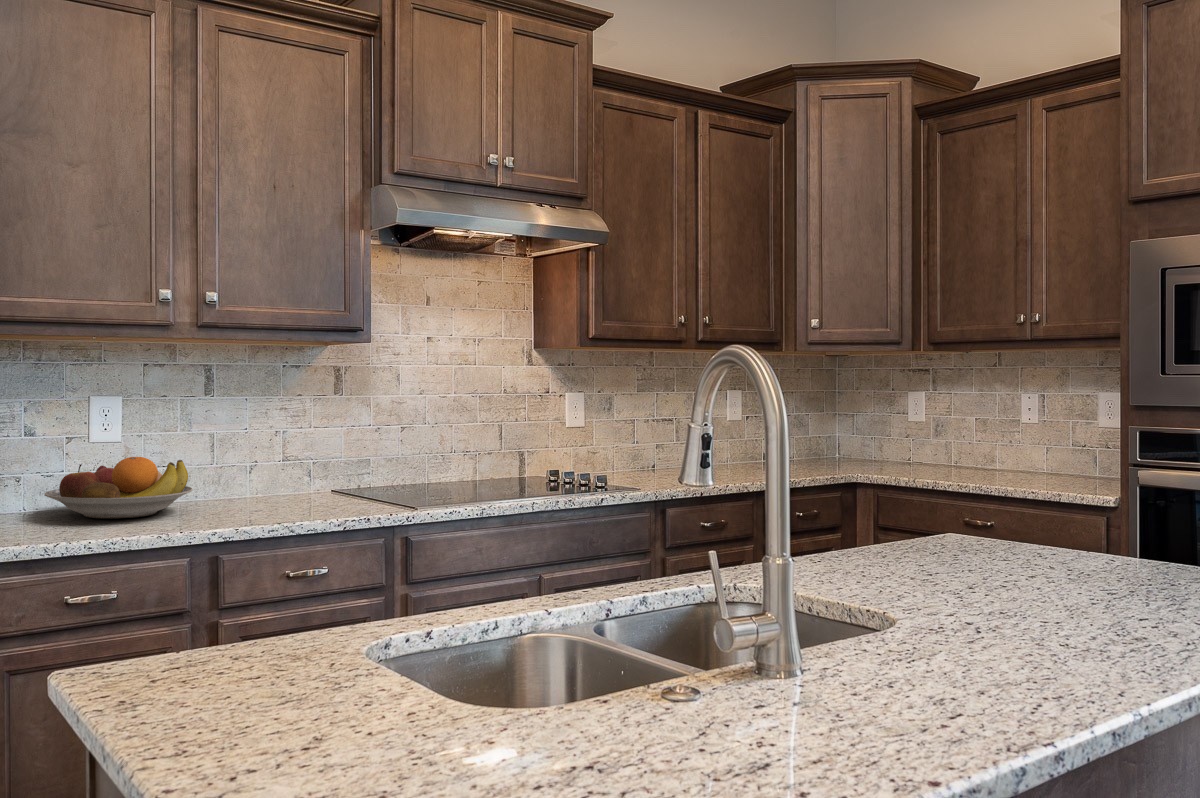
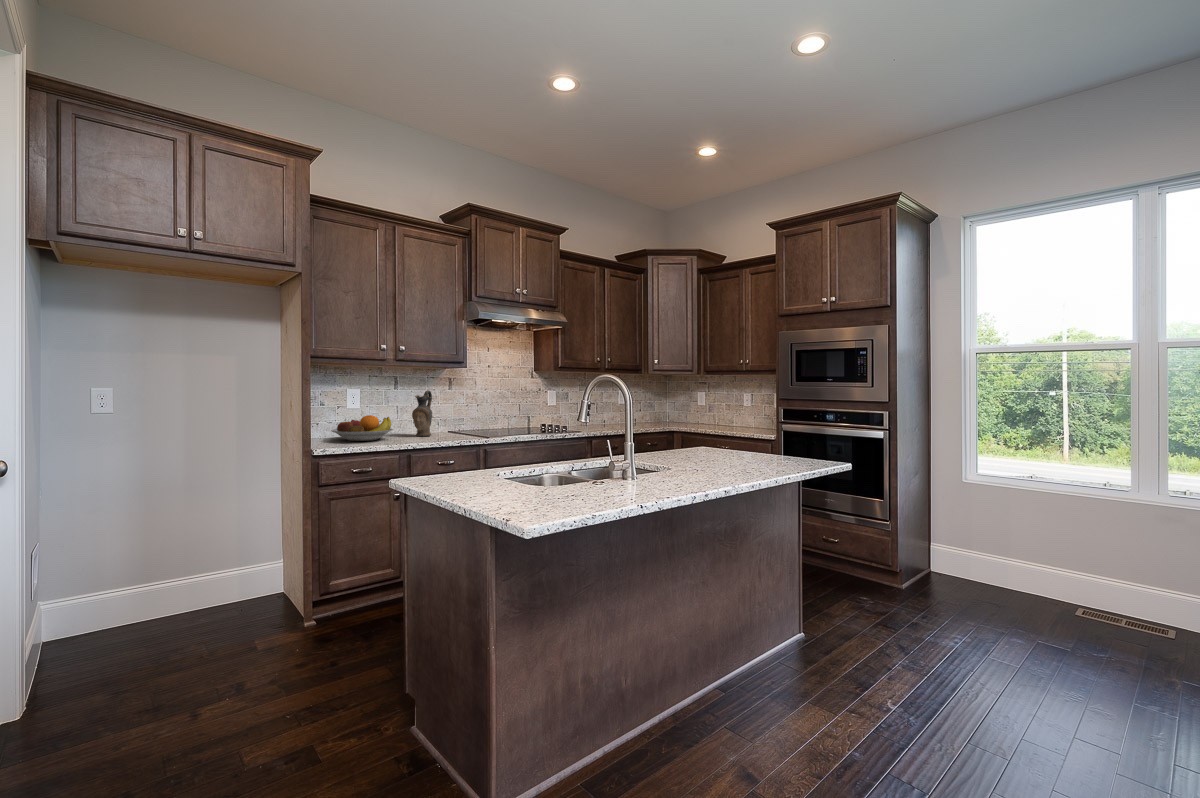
ceramic pitcher: none [241,395,289,503] -> present [412,390,432,436]

